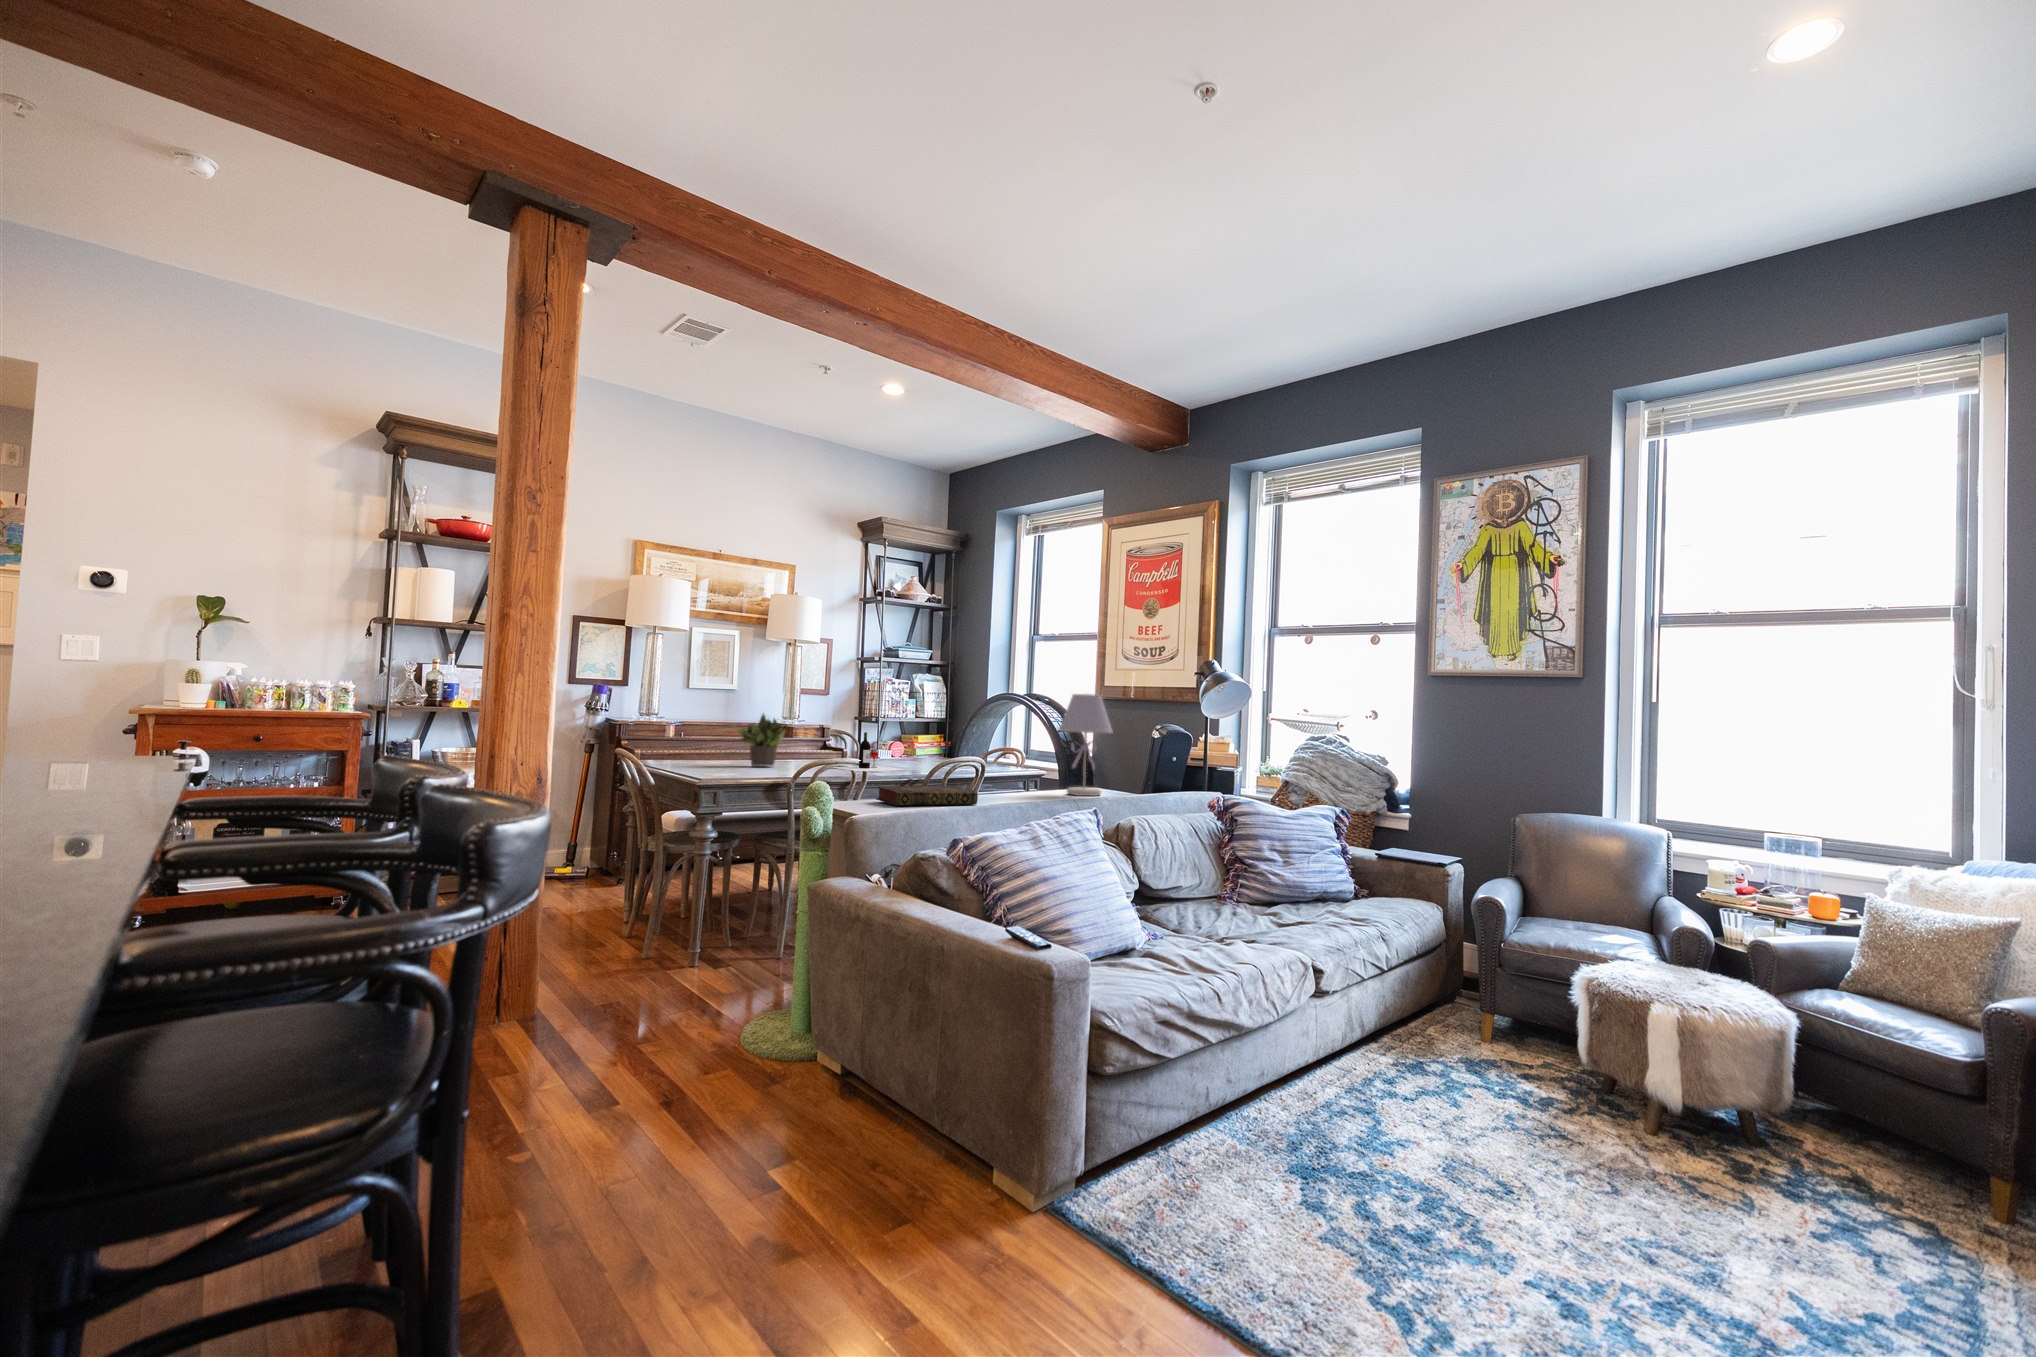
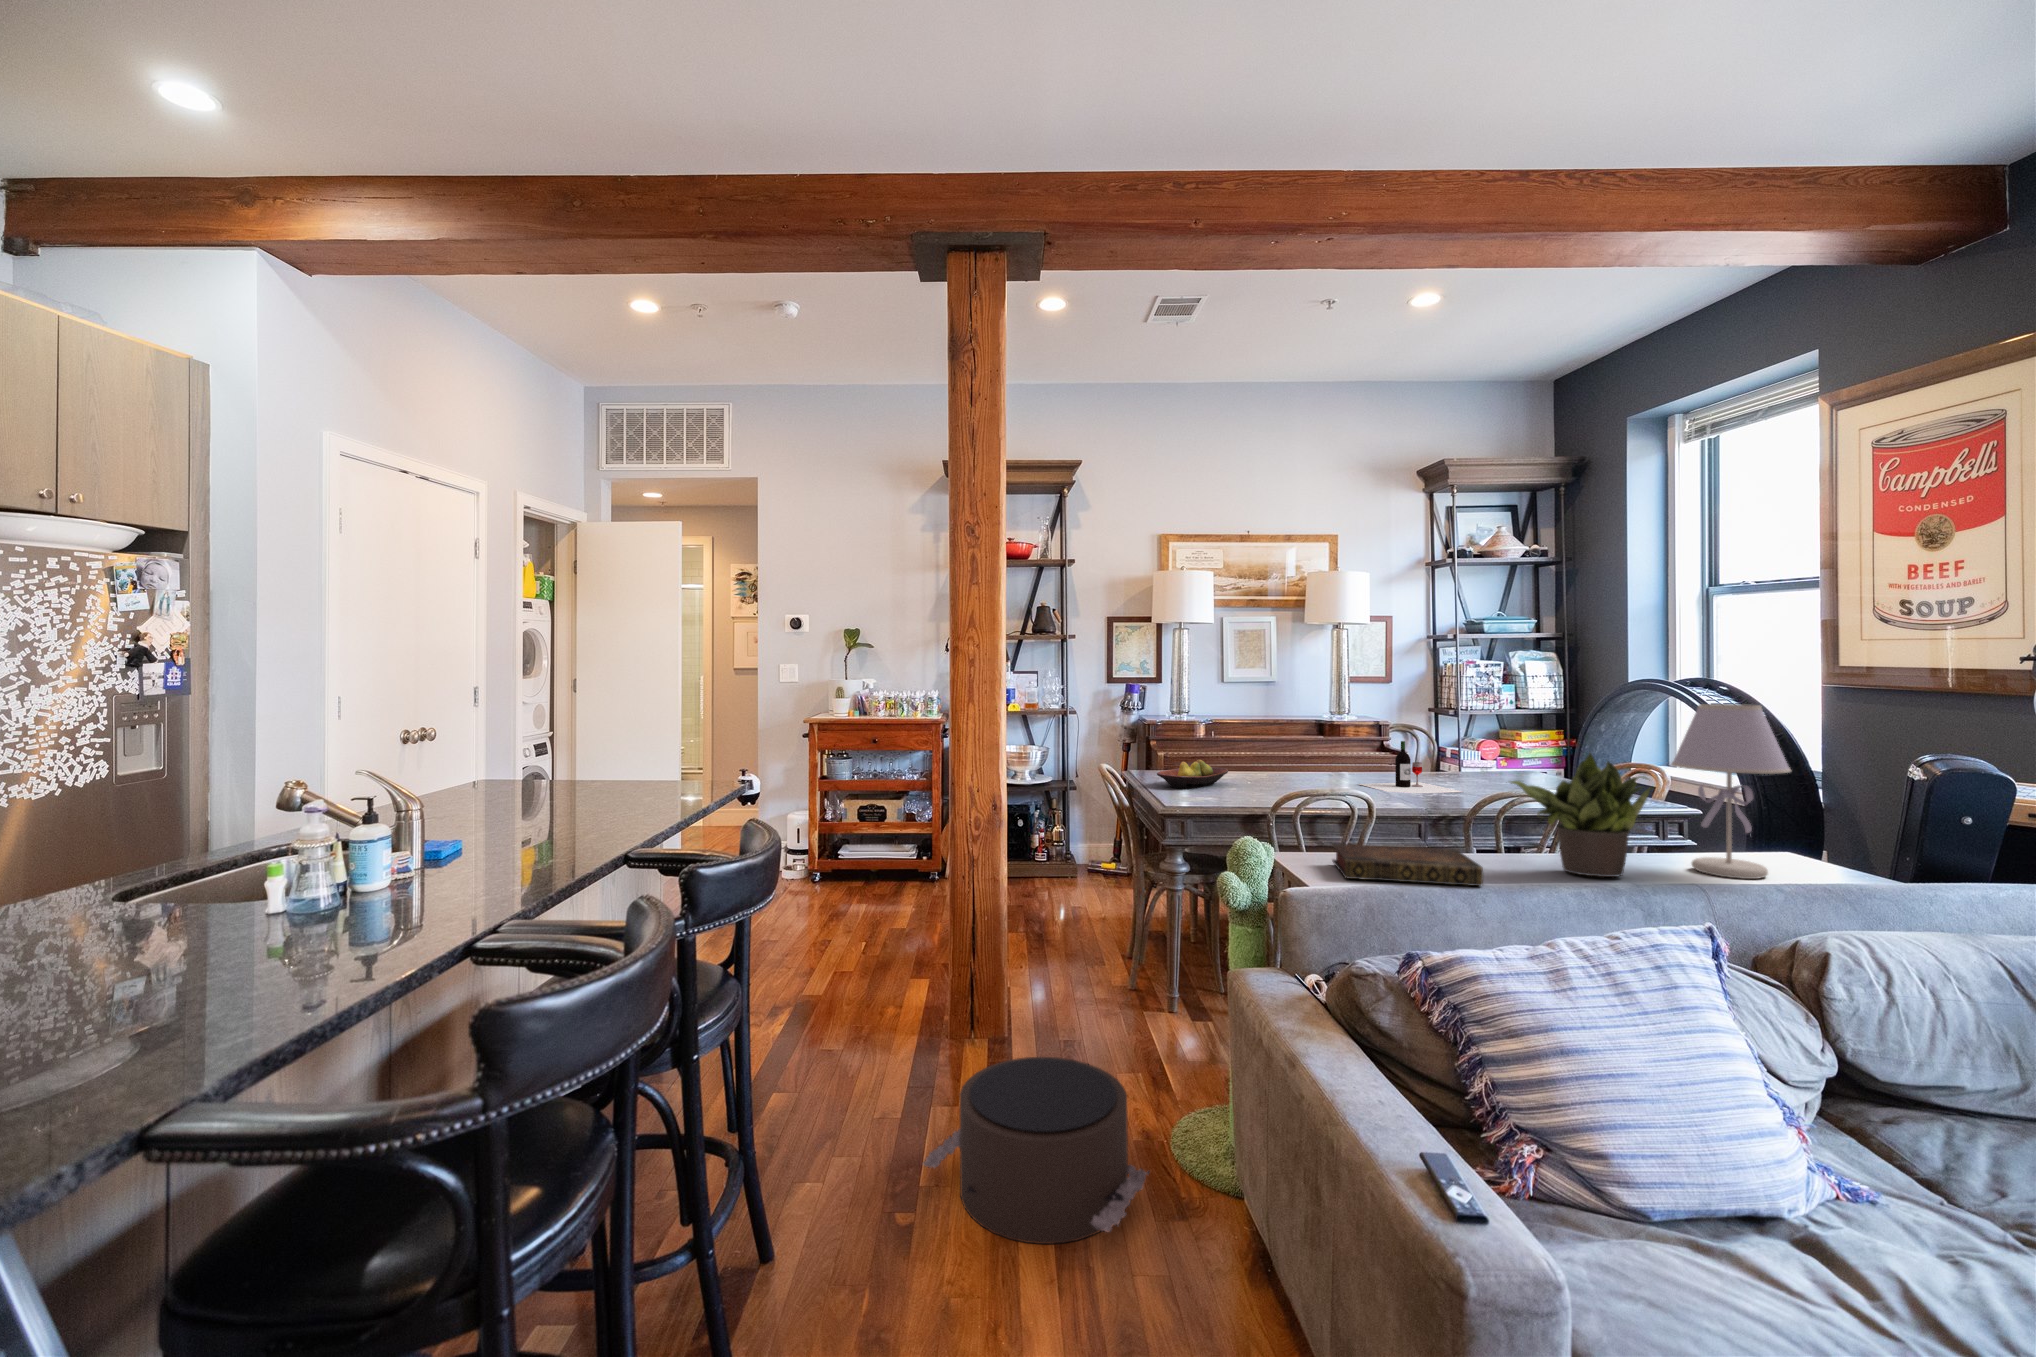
potted plant: present [733,714,786,766] -> present [1511,752,1653,877]
fruit bowl: none [663,748,727,773] -> present [1157,760,1228,789]
pouf: none [516,995,739,1146] -> present [923,1057,1149,1244]

